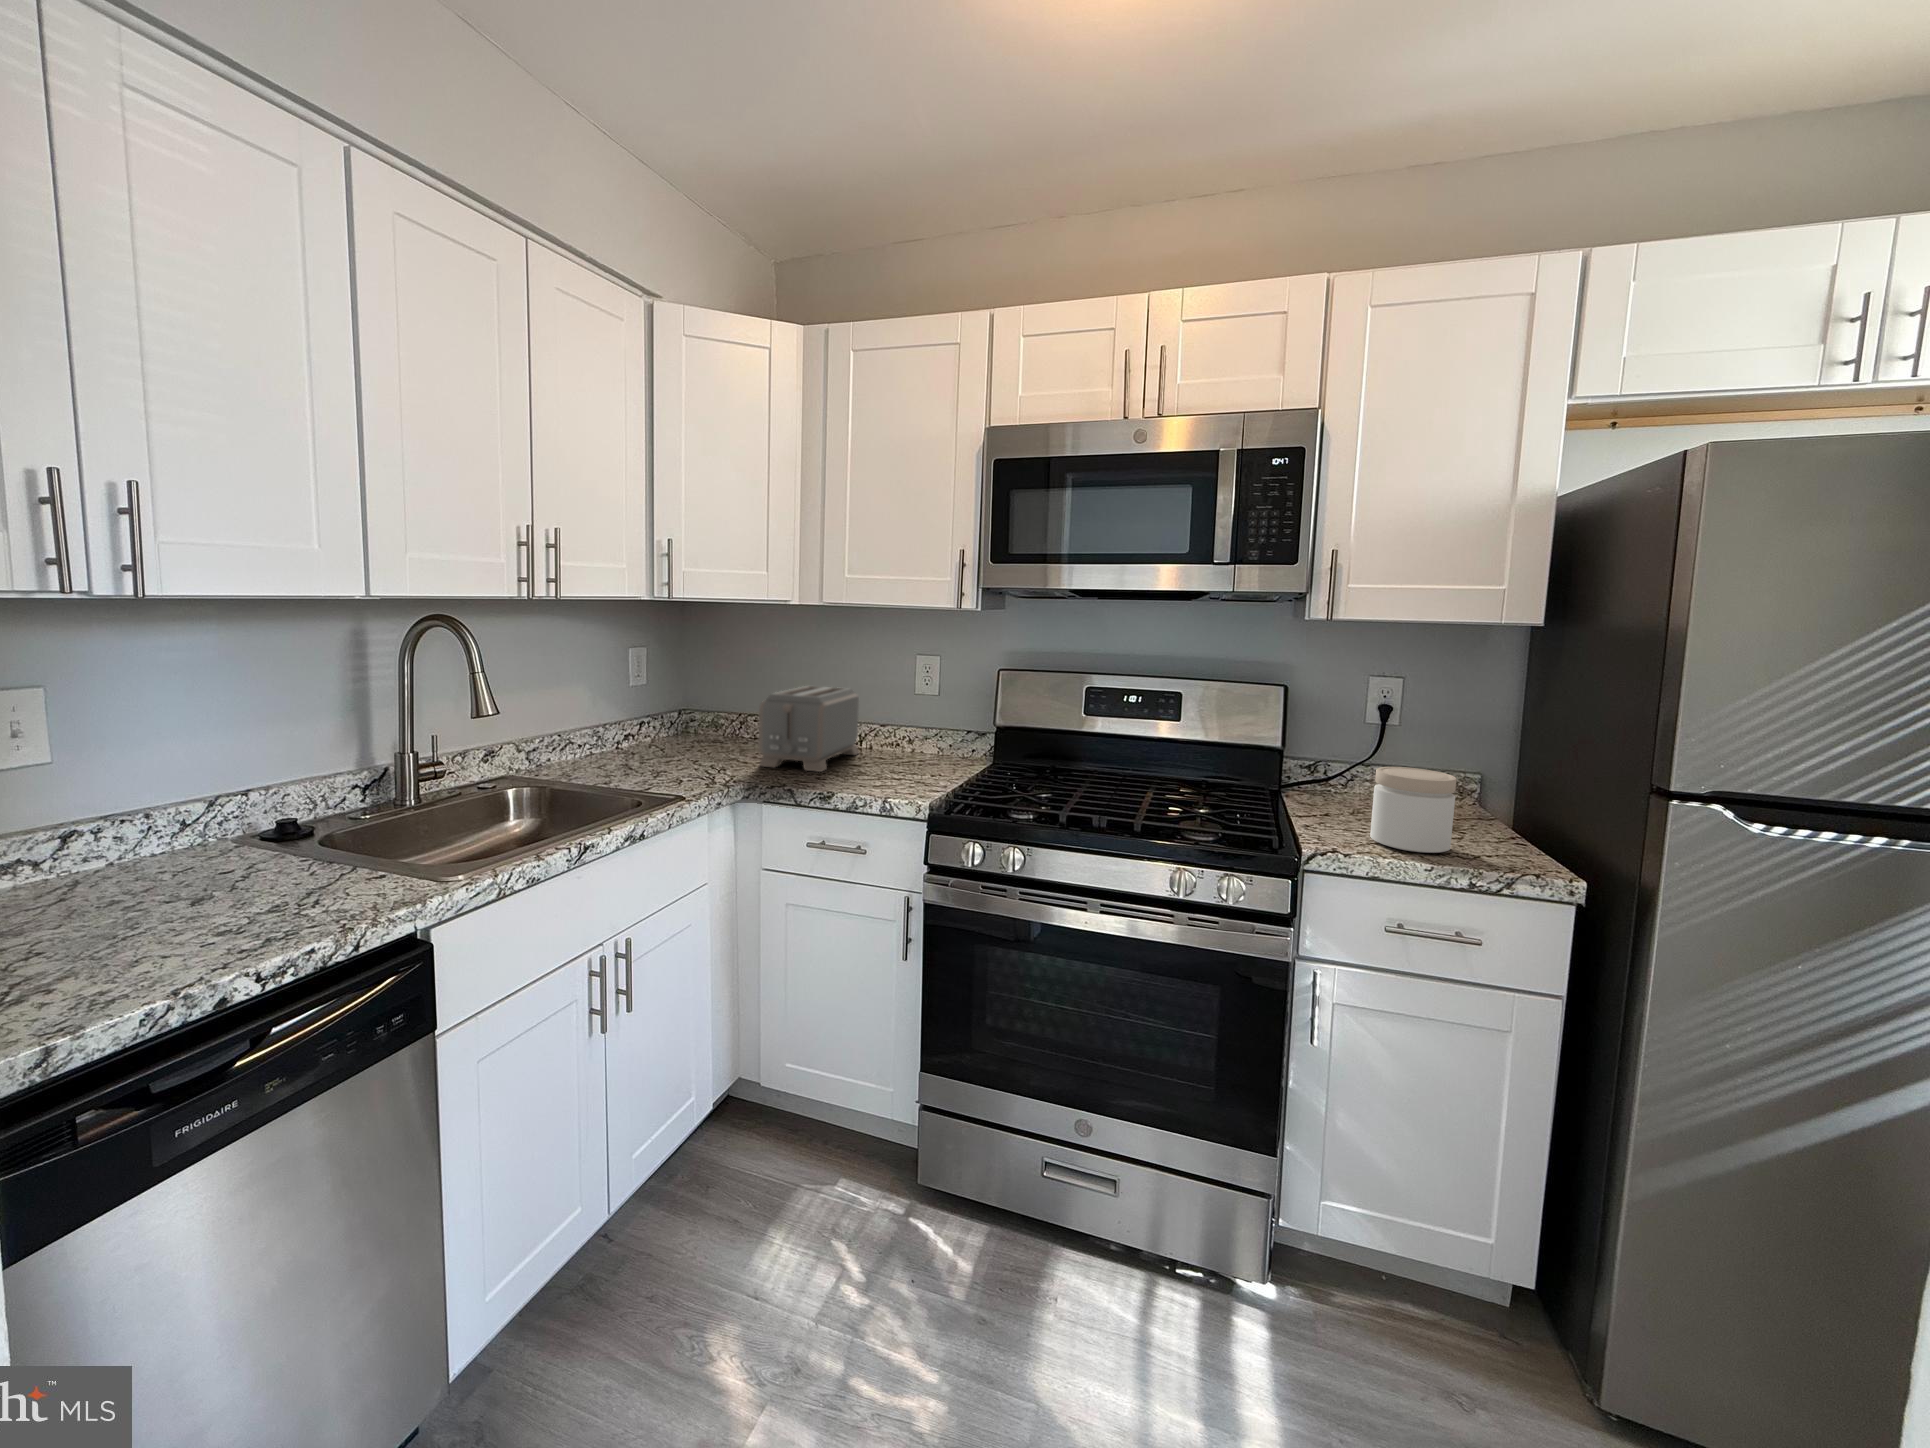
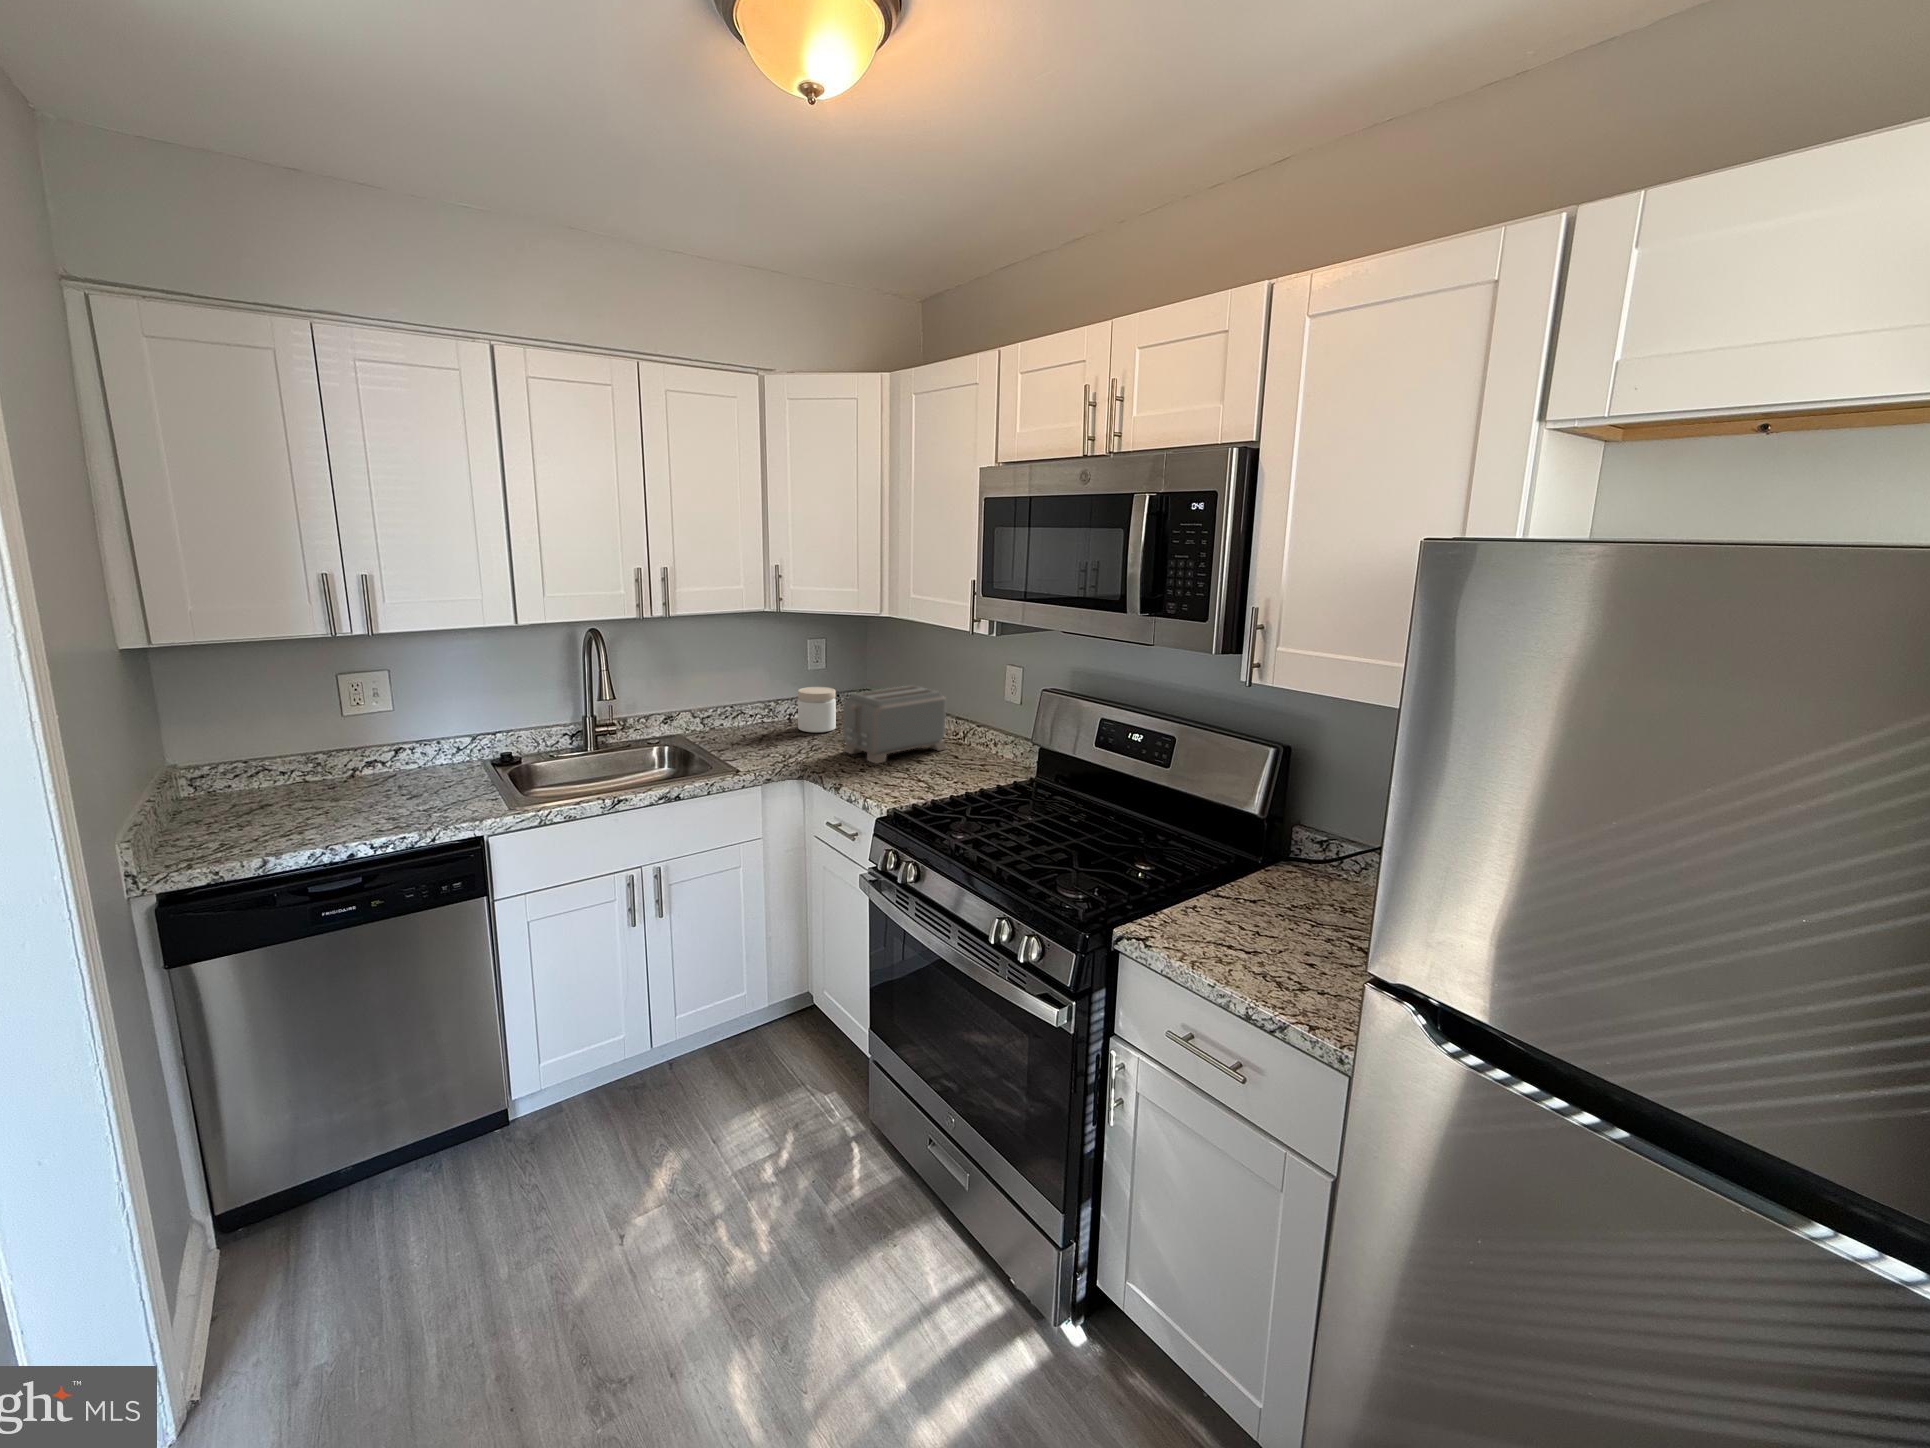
jar: present [1370,767,1456,853] -> present [798,687,836,733]

